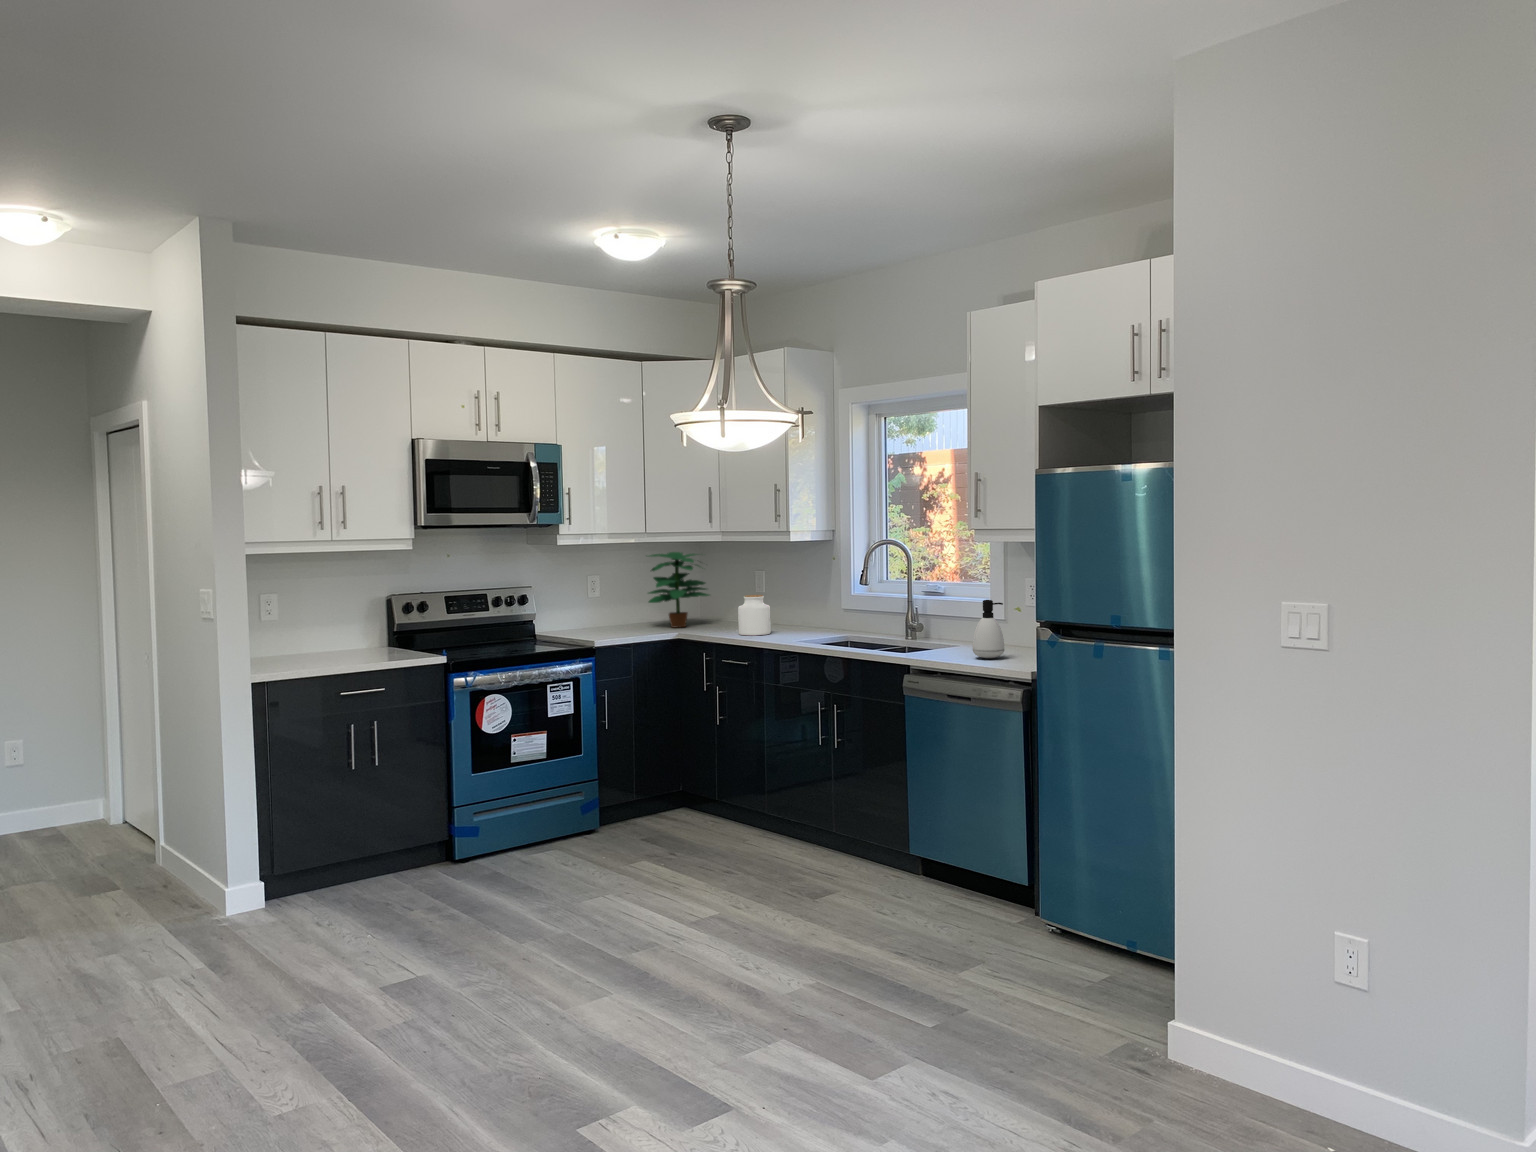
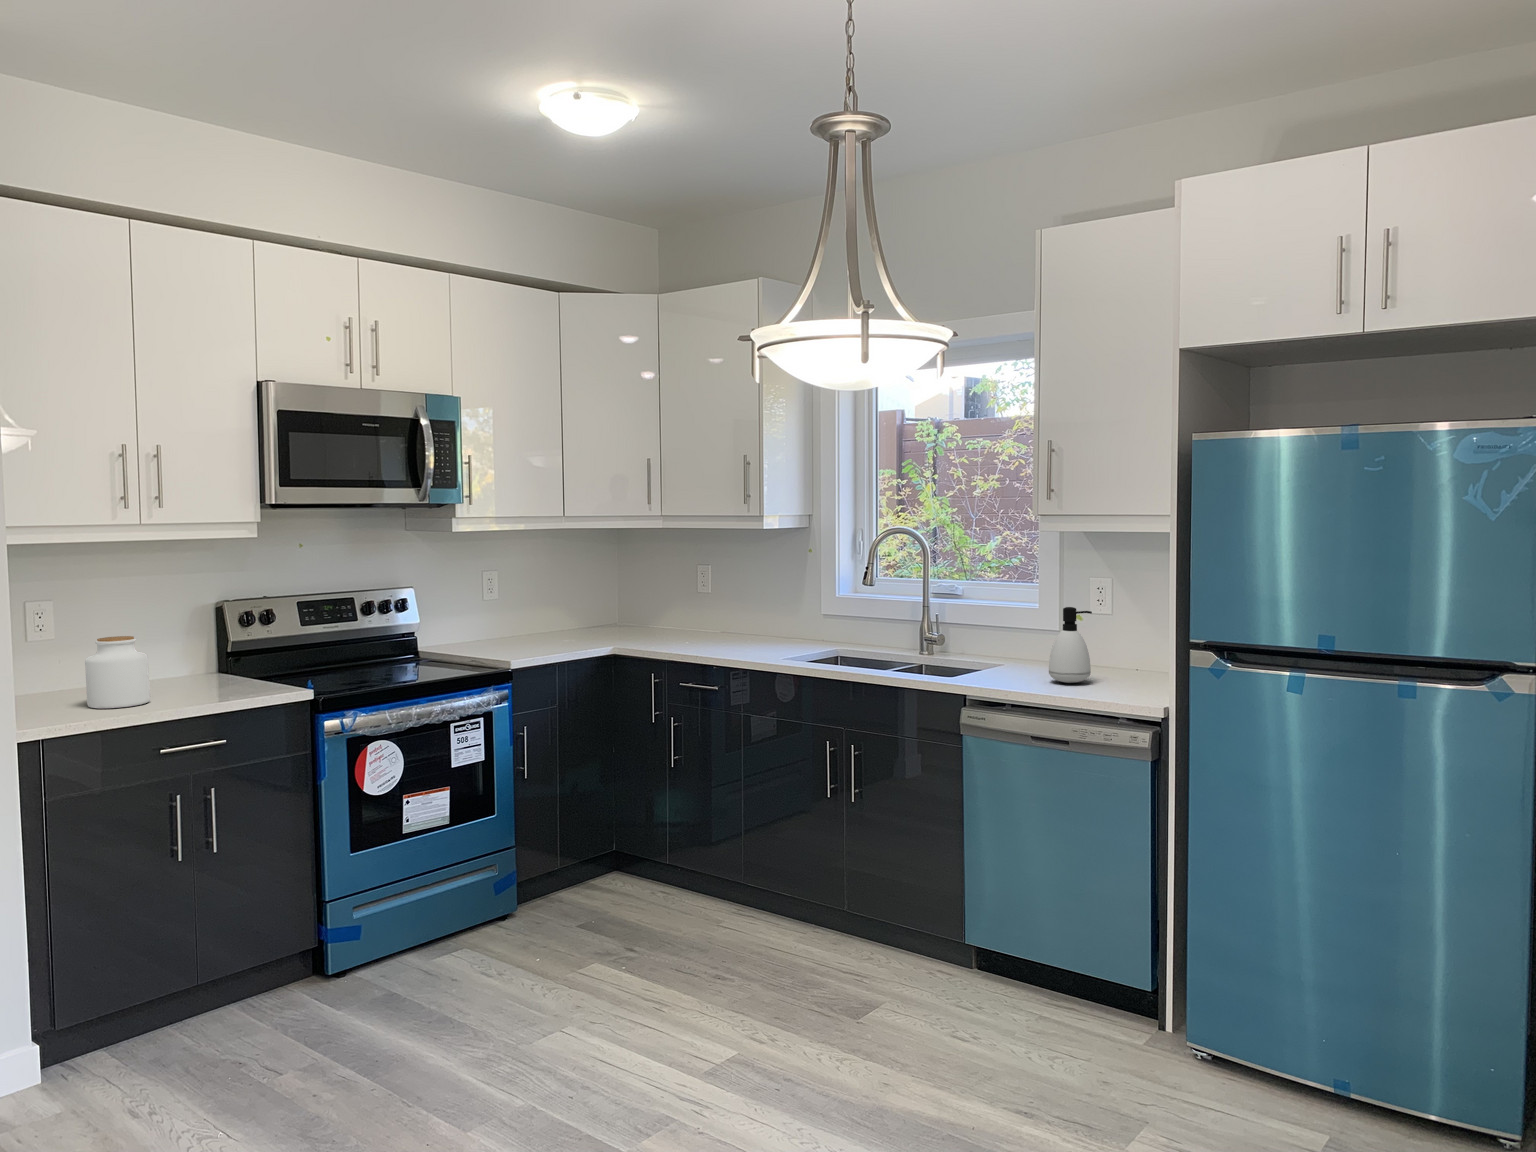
potted plant: present [649,552,709,627] -> none [558,543,641,640]
jar: present [738,595,771,636] -> present [85,636,150,709]

